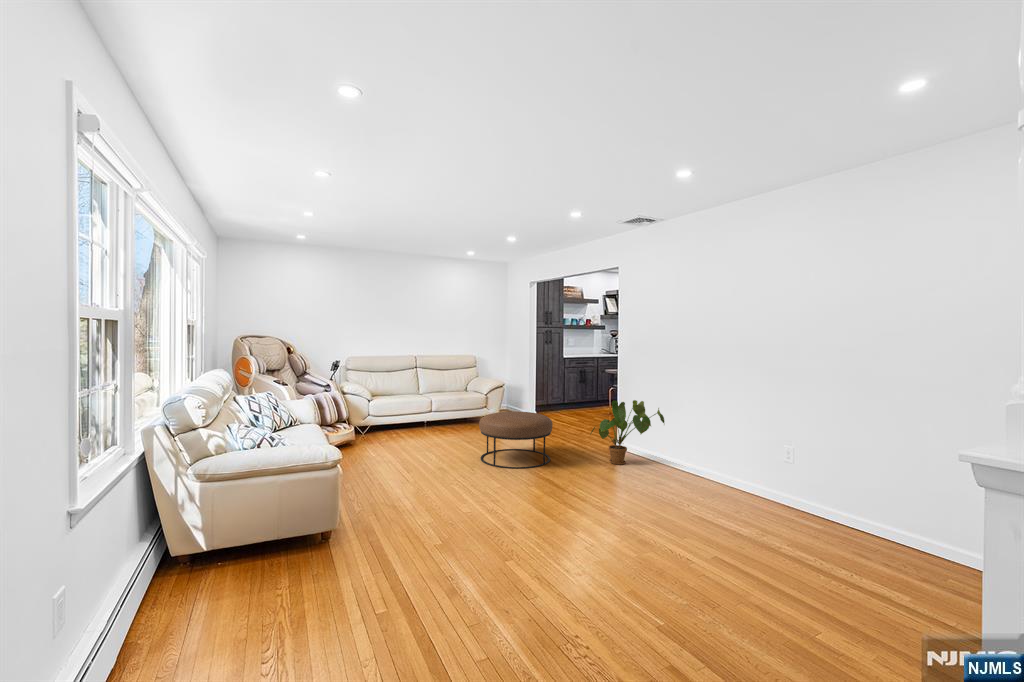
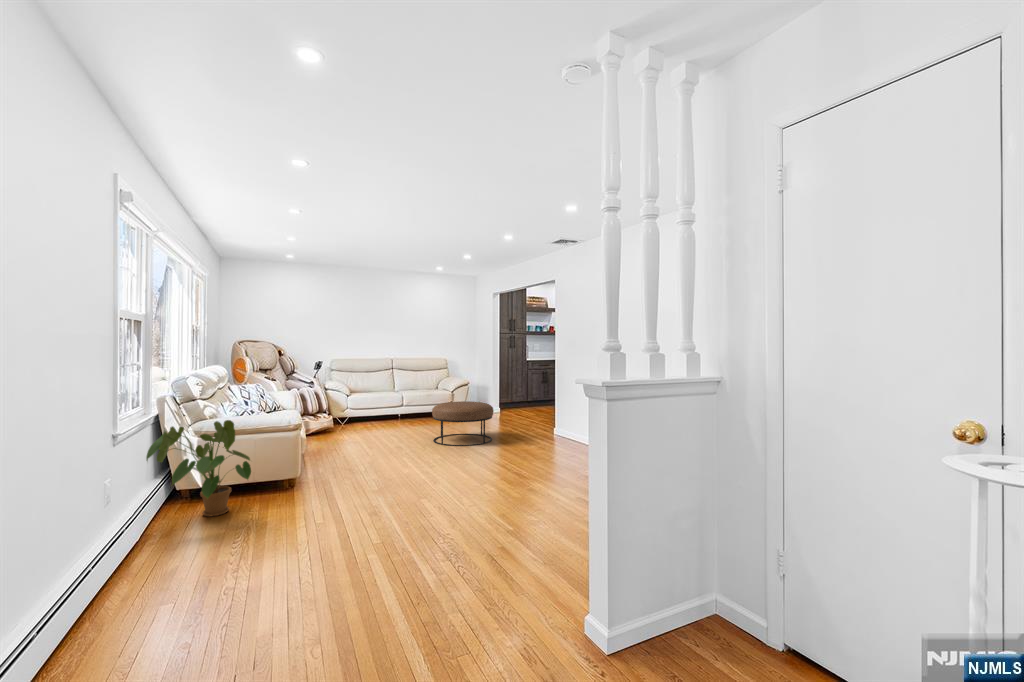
house plant: present [591,400,664,465] -> present [146,420,251,516]

